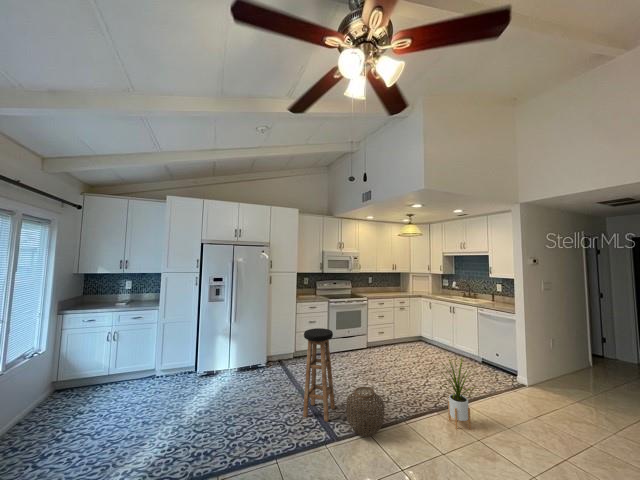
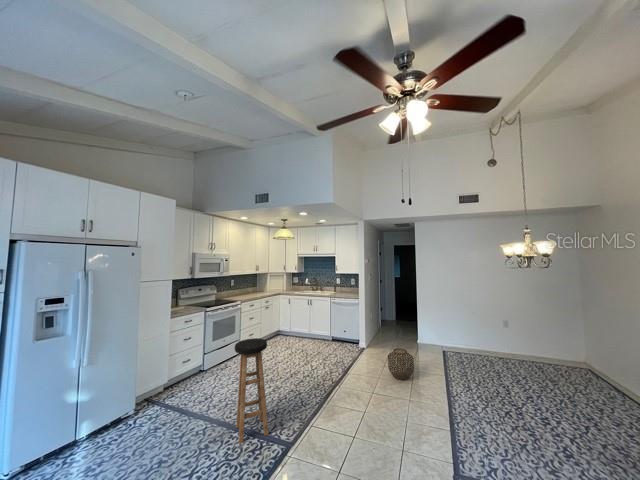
house plant: present [443,356,475,429] -> none [343,333,371,392]
woven basket: present [346,387,384,437] -> present [388,348,414,380]

